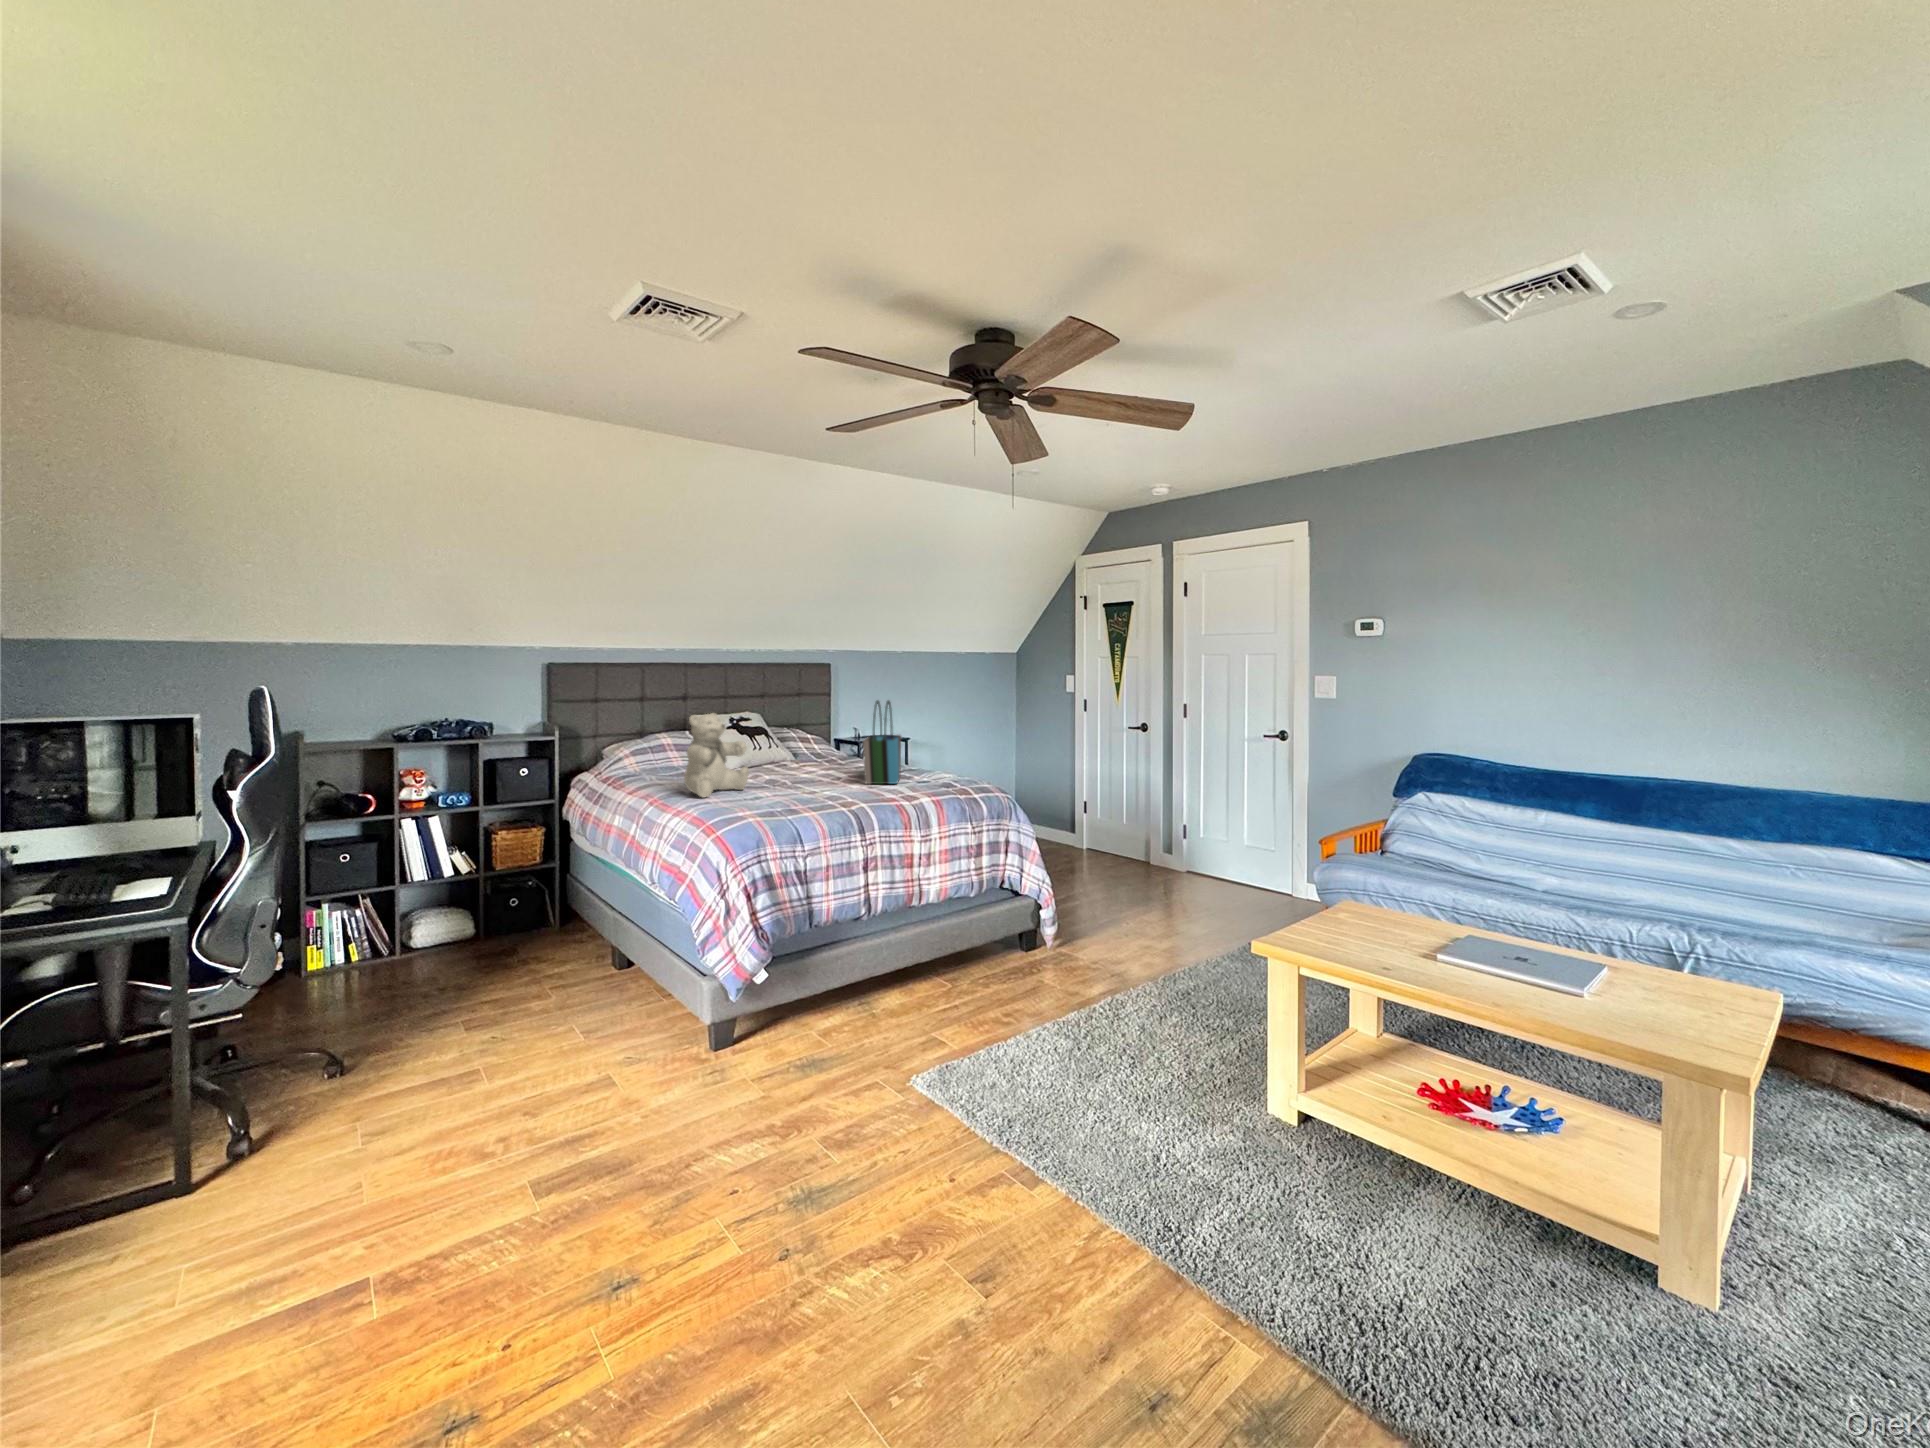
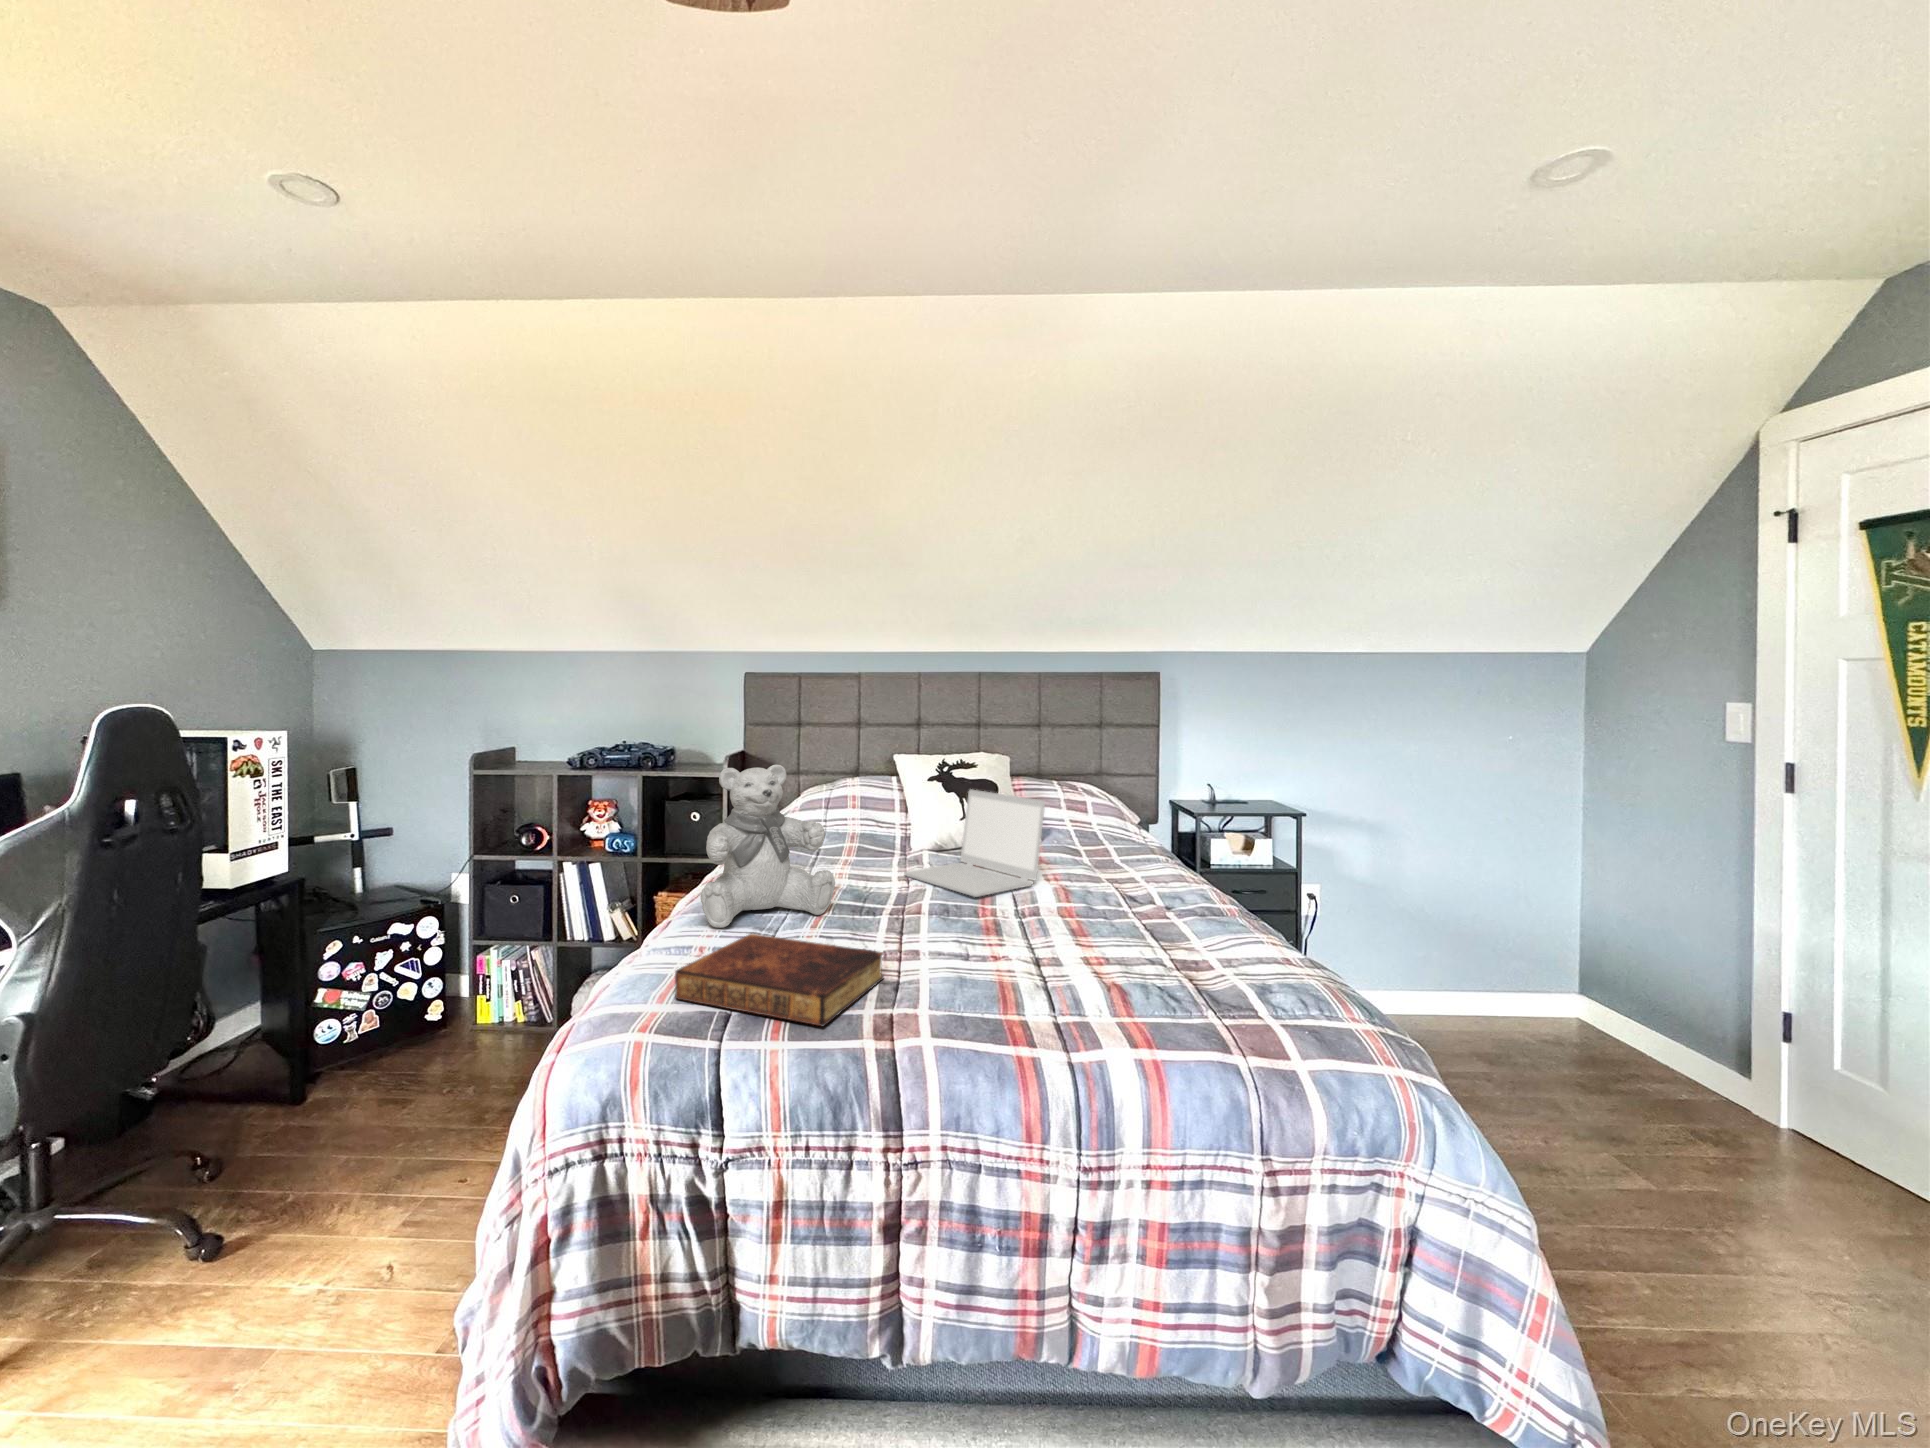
tote bag: present [863,700,901,784] -> none [1033,754,1173,959]
laptop: none [751,729,827,778] -> present [904,790,1045,897]
book: none [744,786,824,811] -> present [675,933,884,1026]

